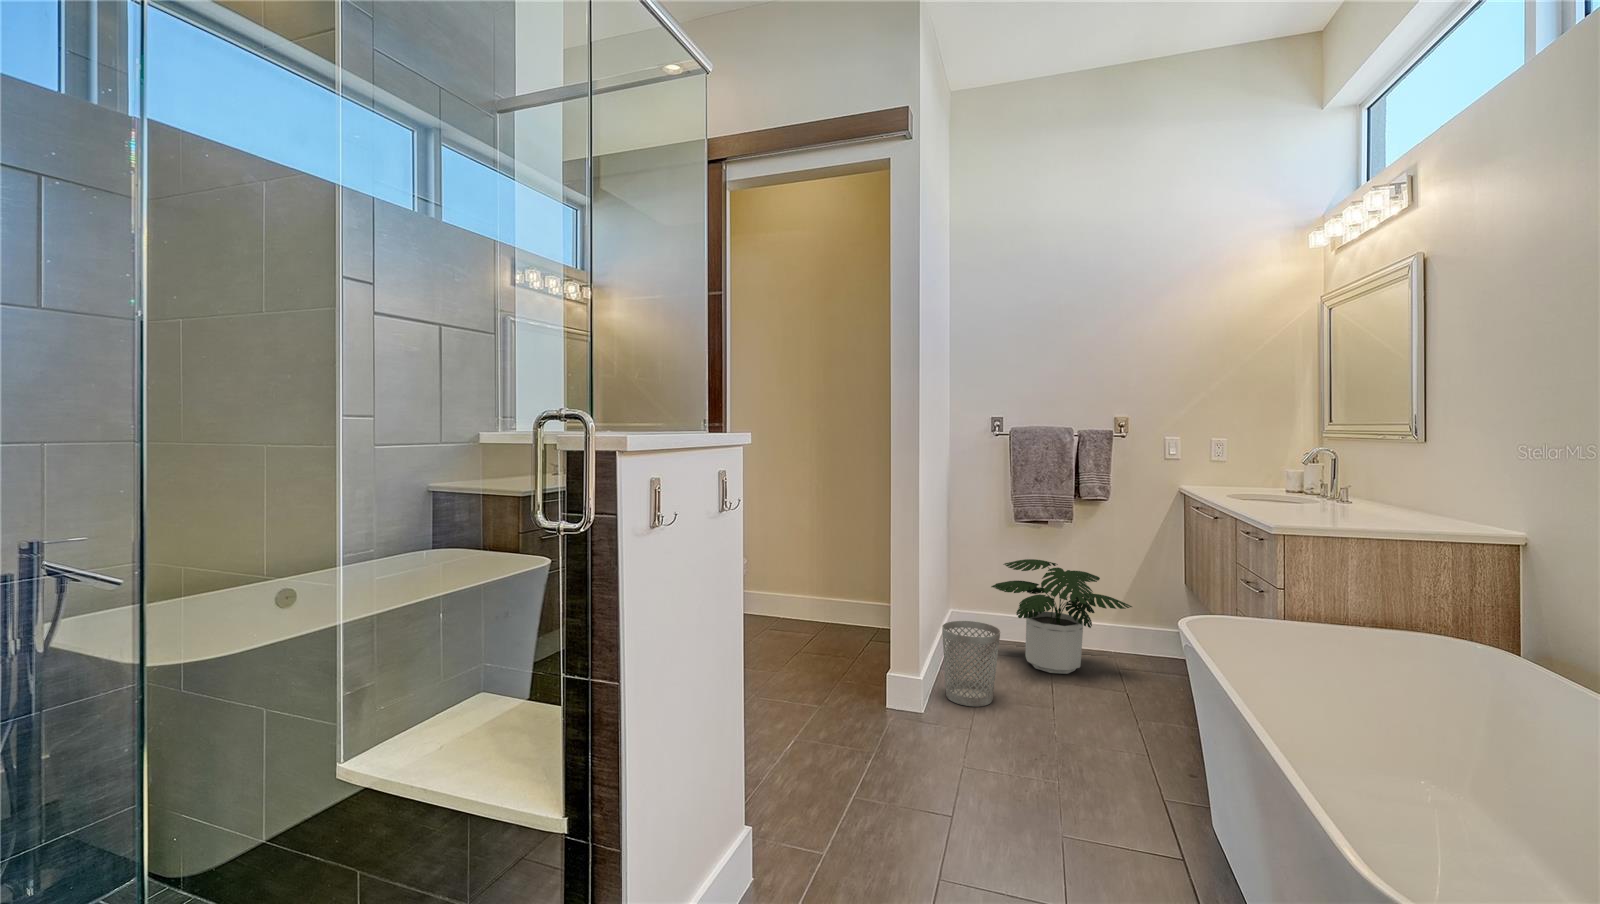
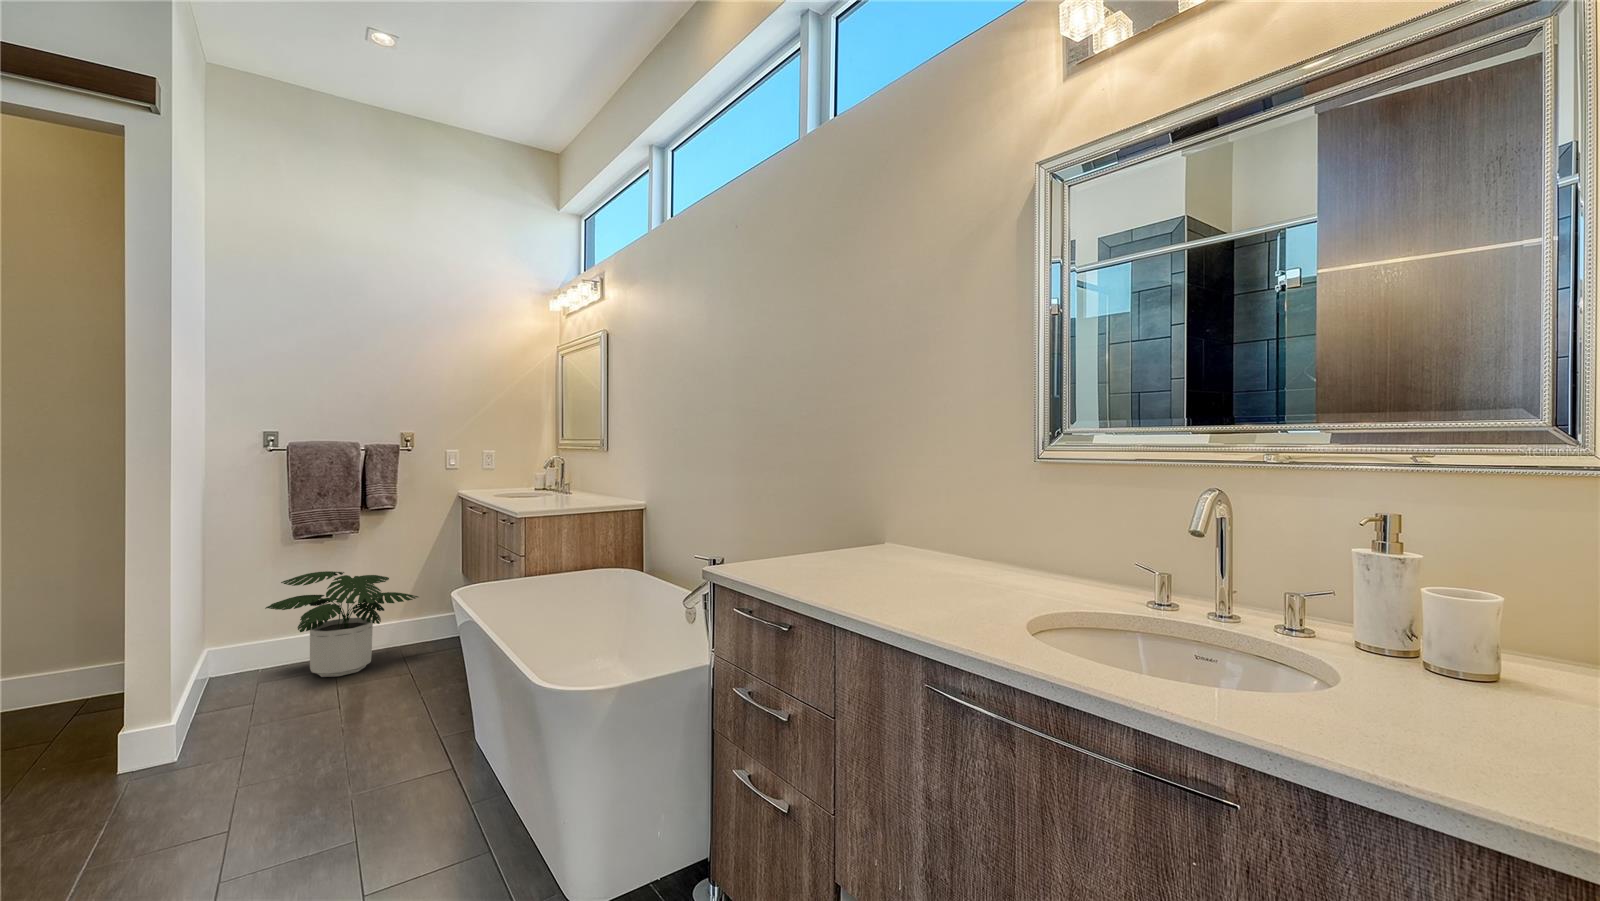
wastebasket: present [942,621,1000,706] -> none [197,645,277,738]

